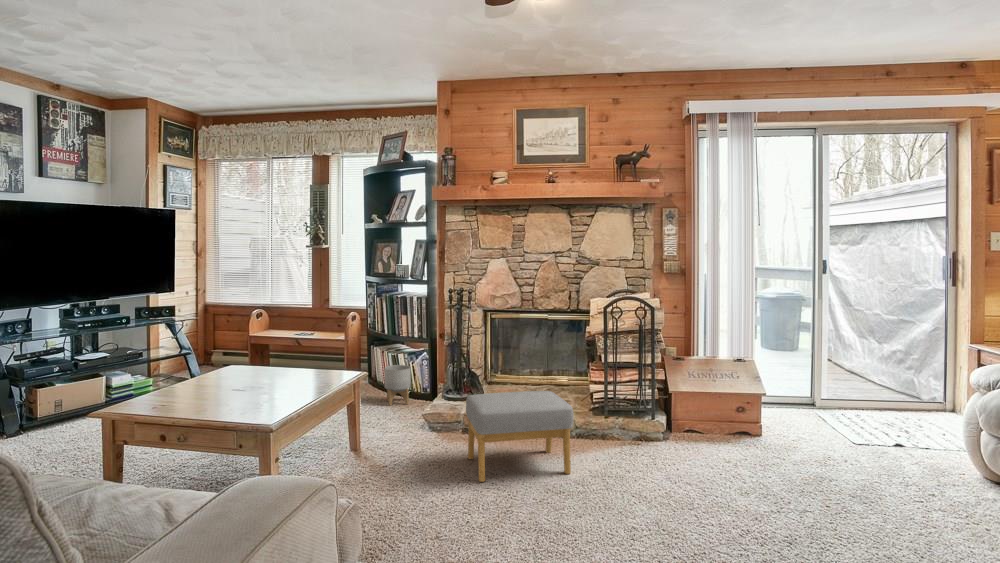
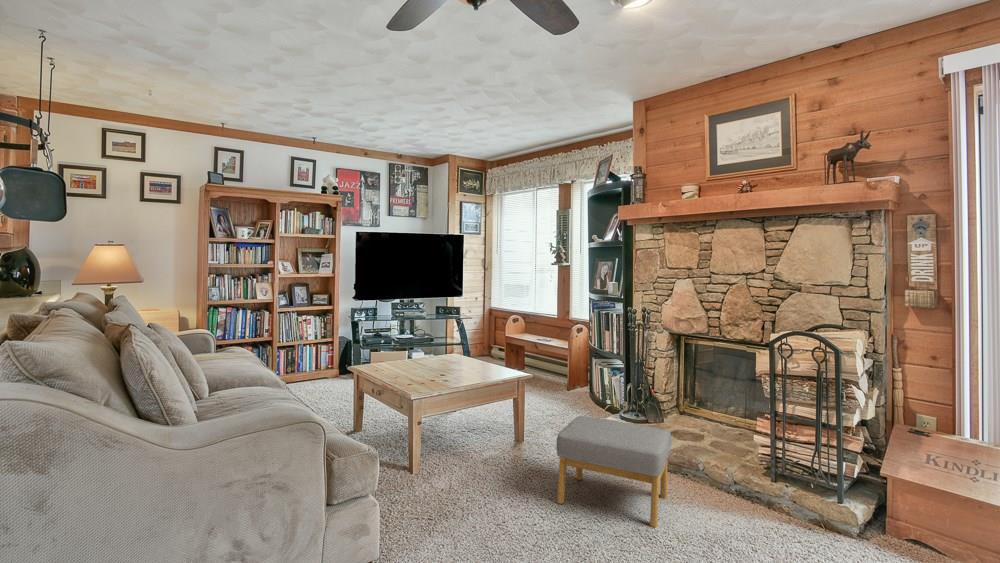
planter: present [384,365,411,406] -> none [572,375,597,414]

